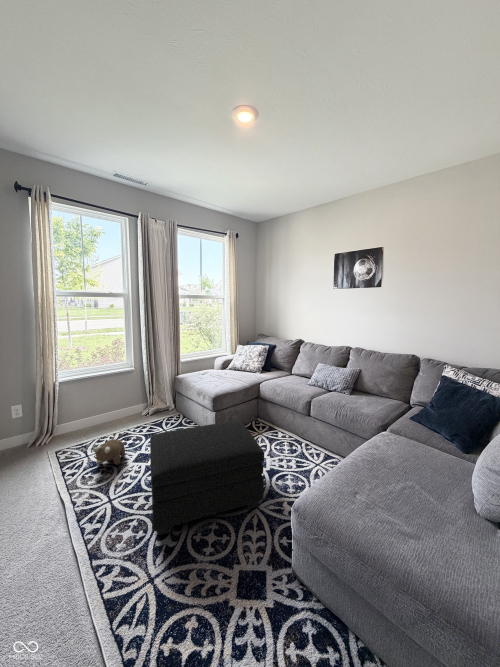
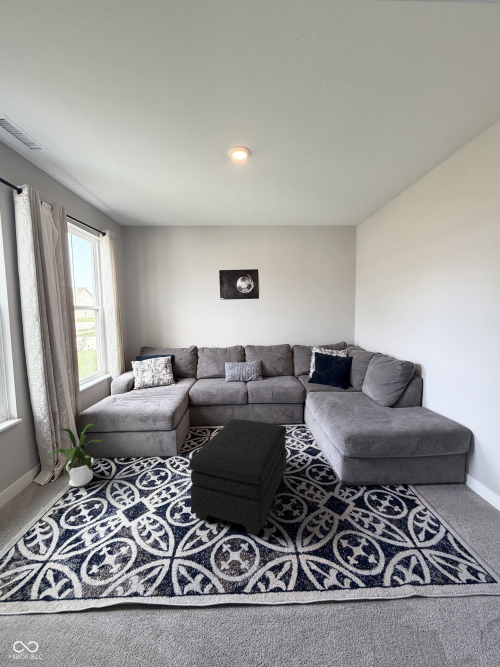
house plant: none [133,381,171,425] -> present [46,423,103,487]
plush toy: present [93,439,125,465] -> none [79,509,118,554]

